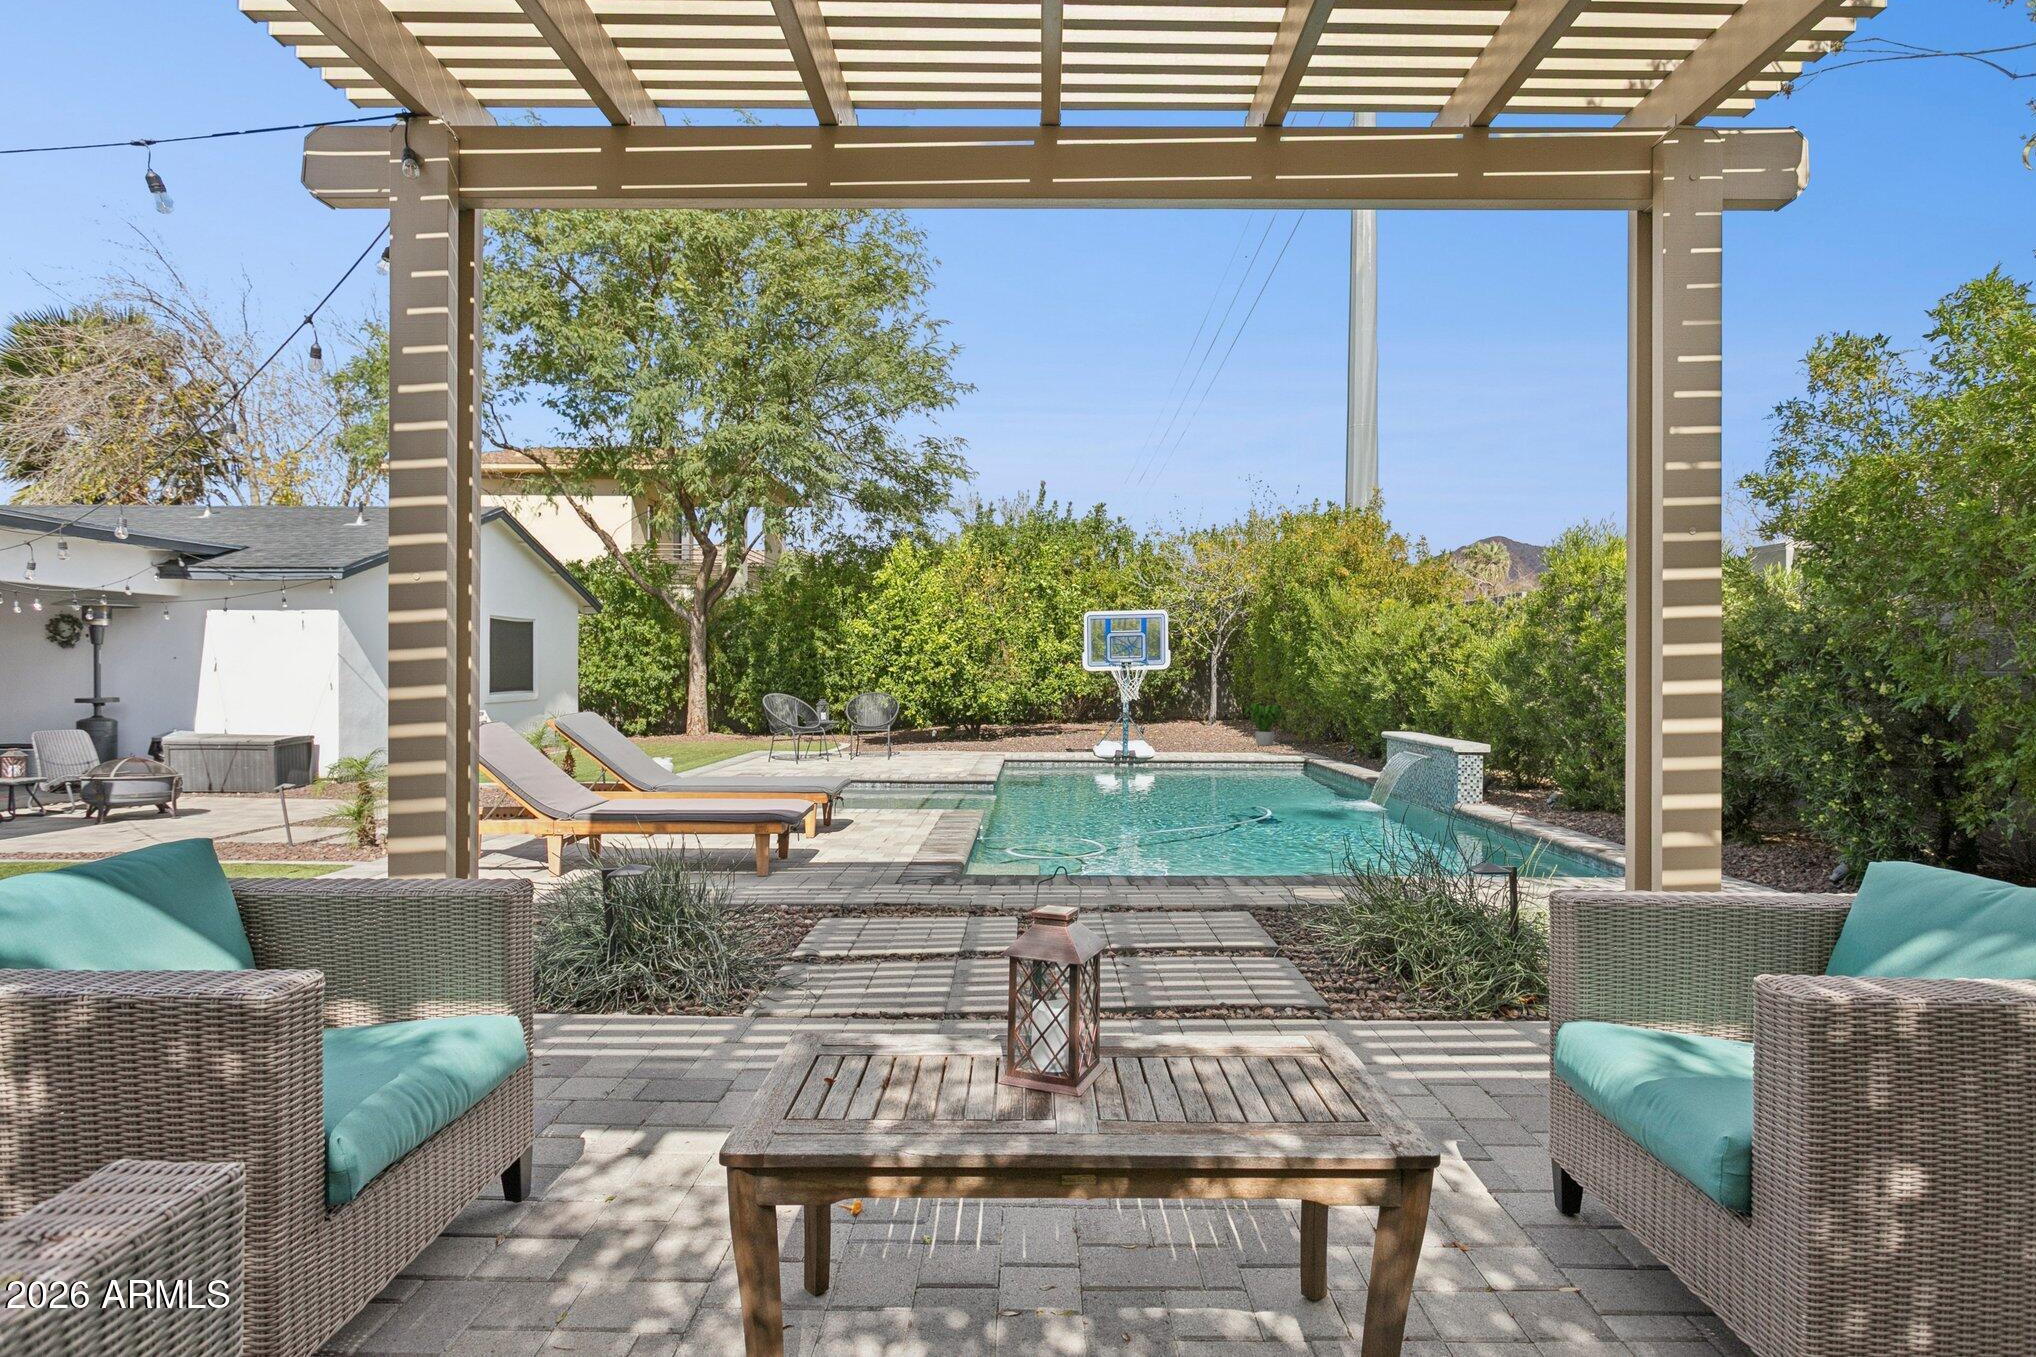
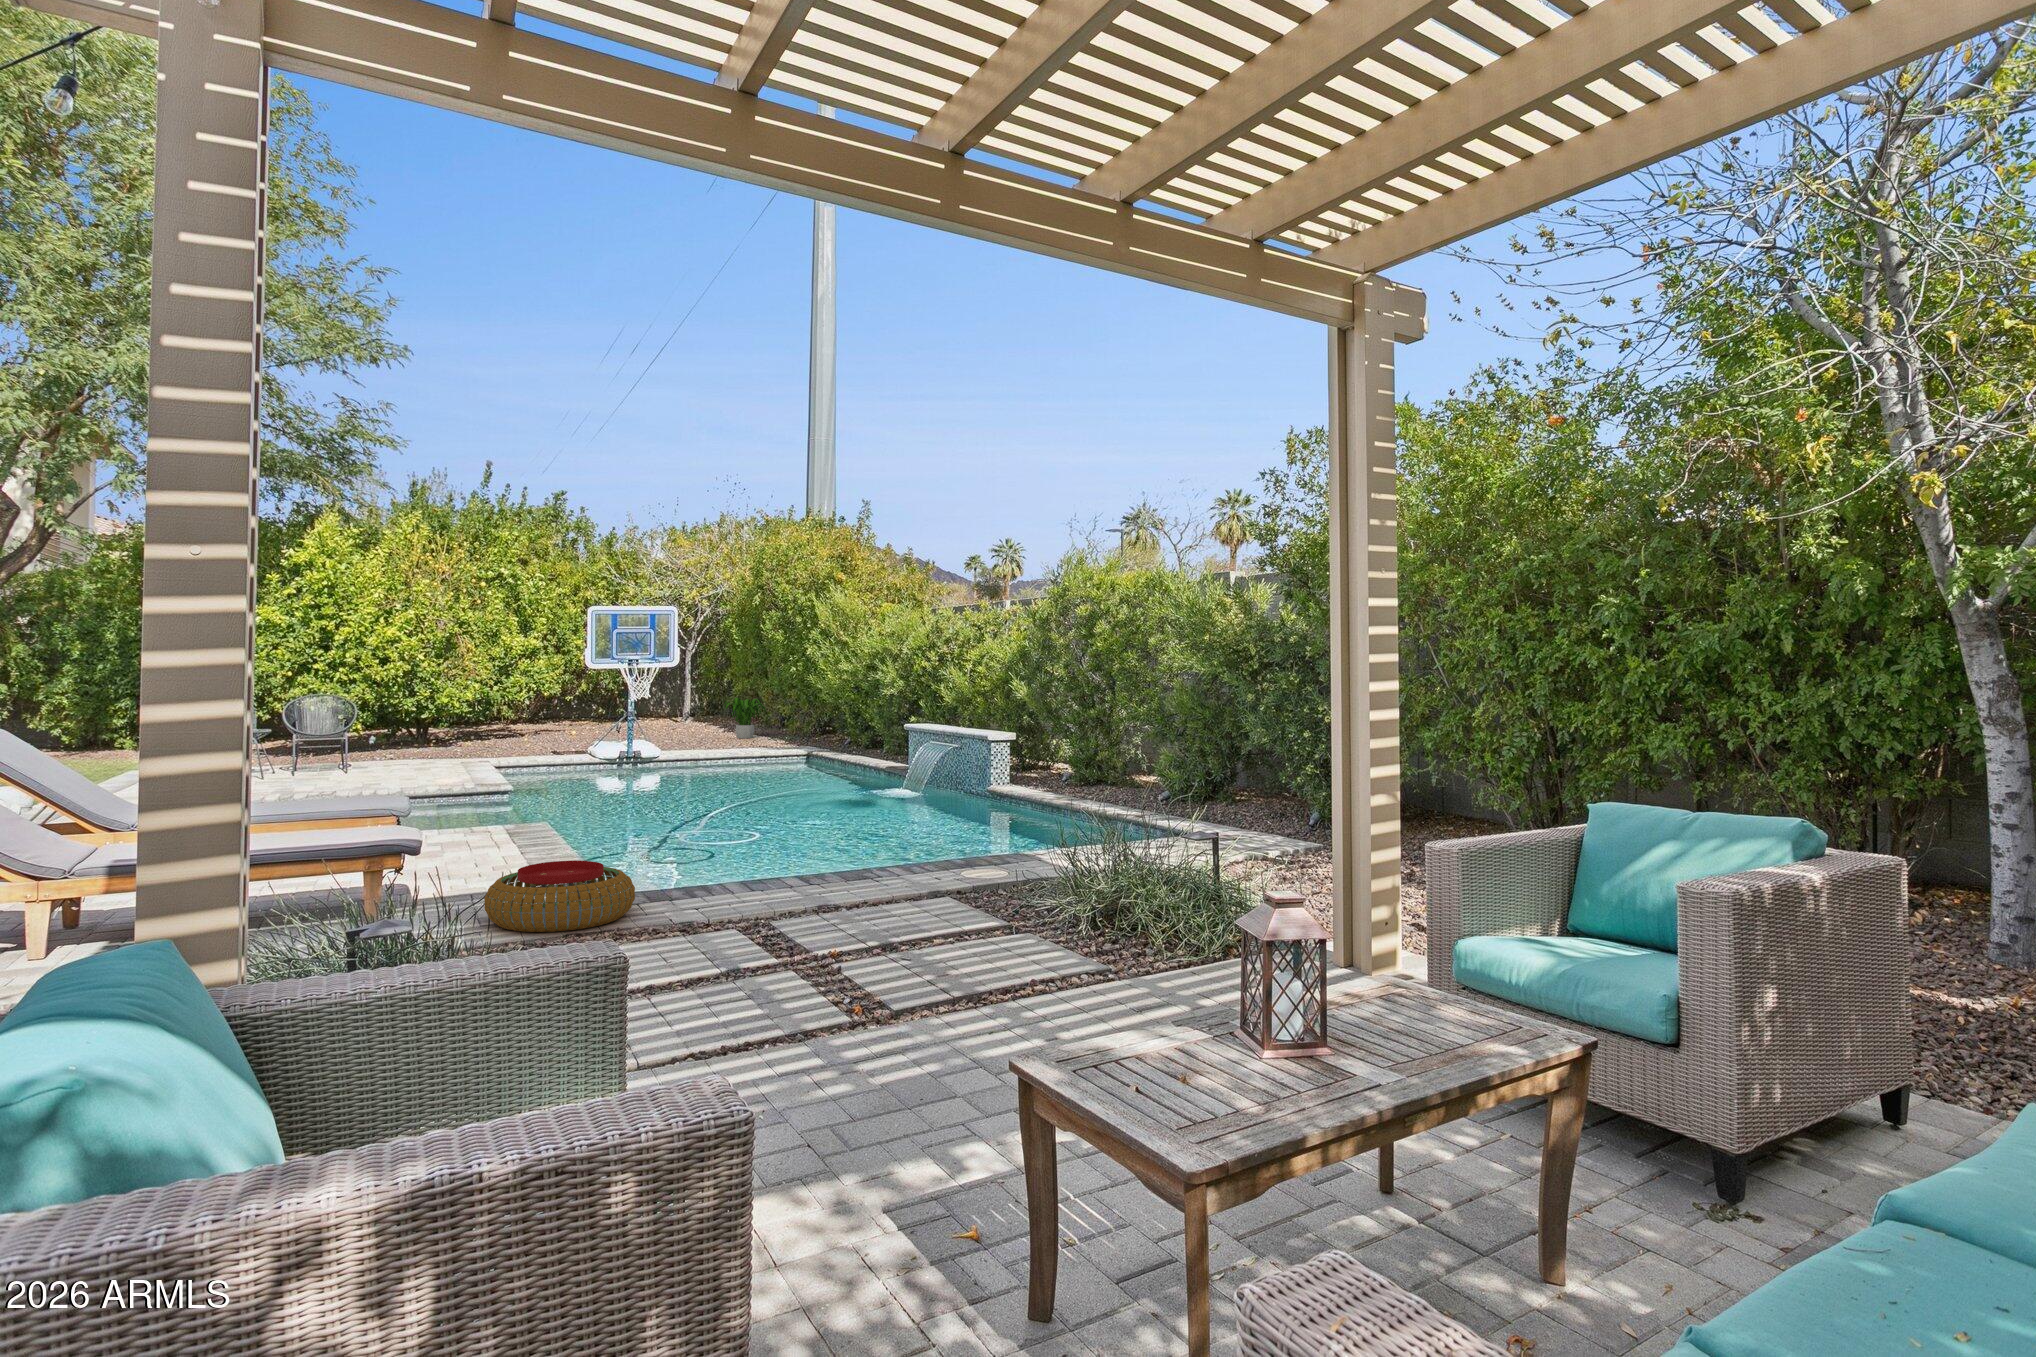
pouf: none [819,838,950,901] -> present [484,861,635,932]

